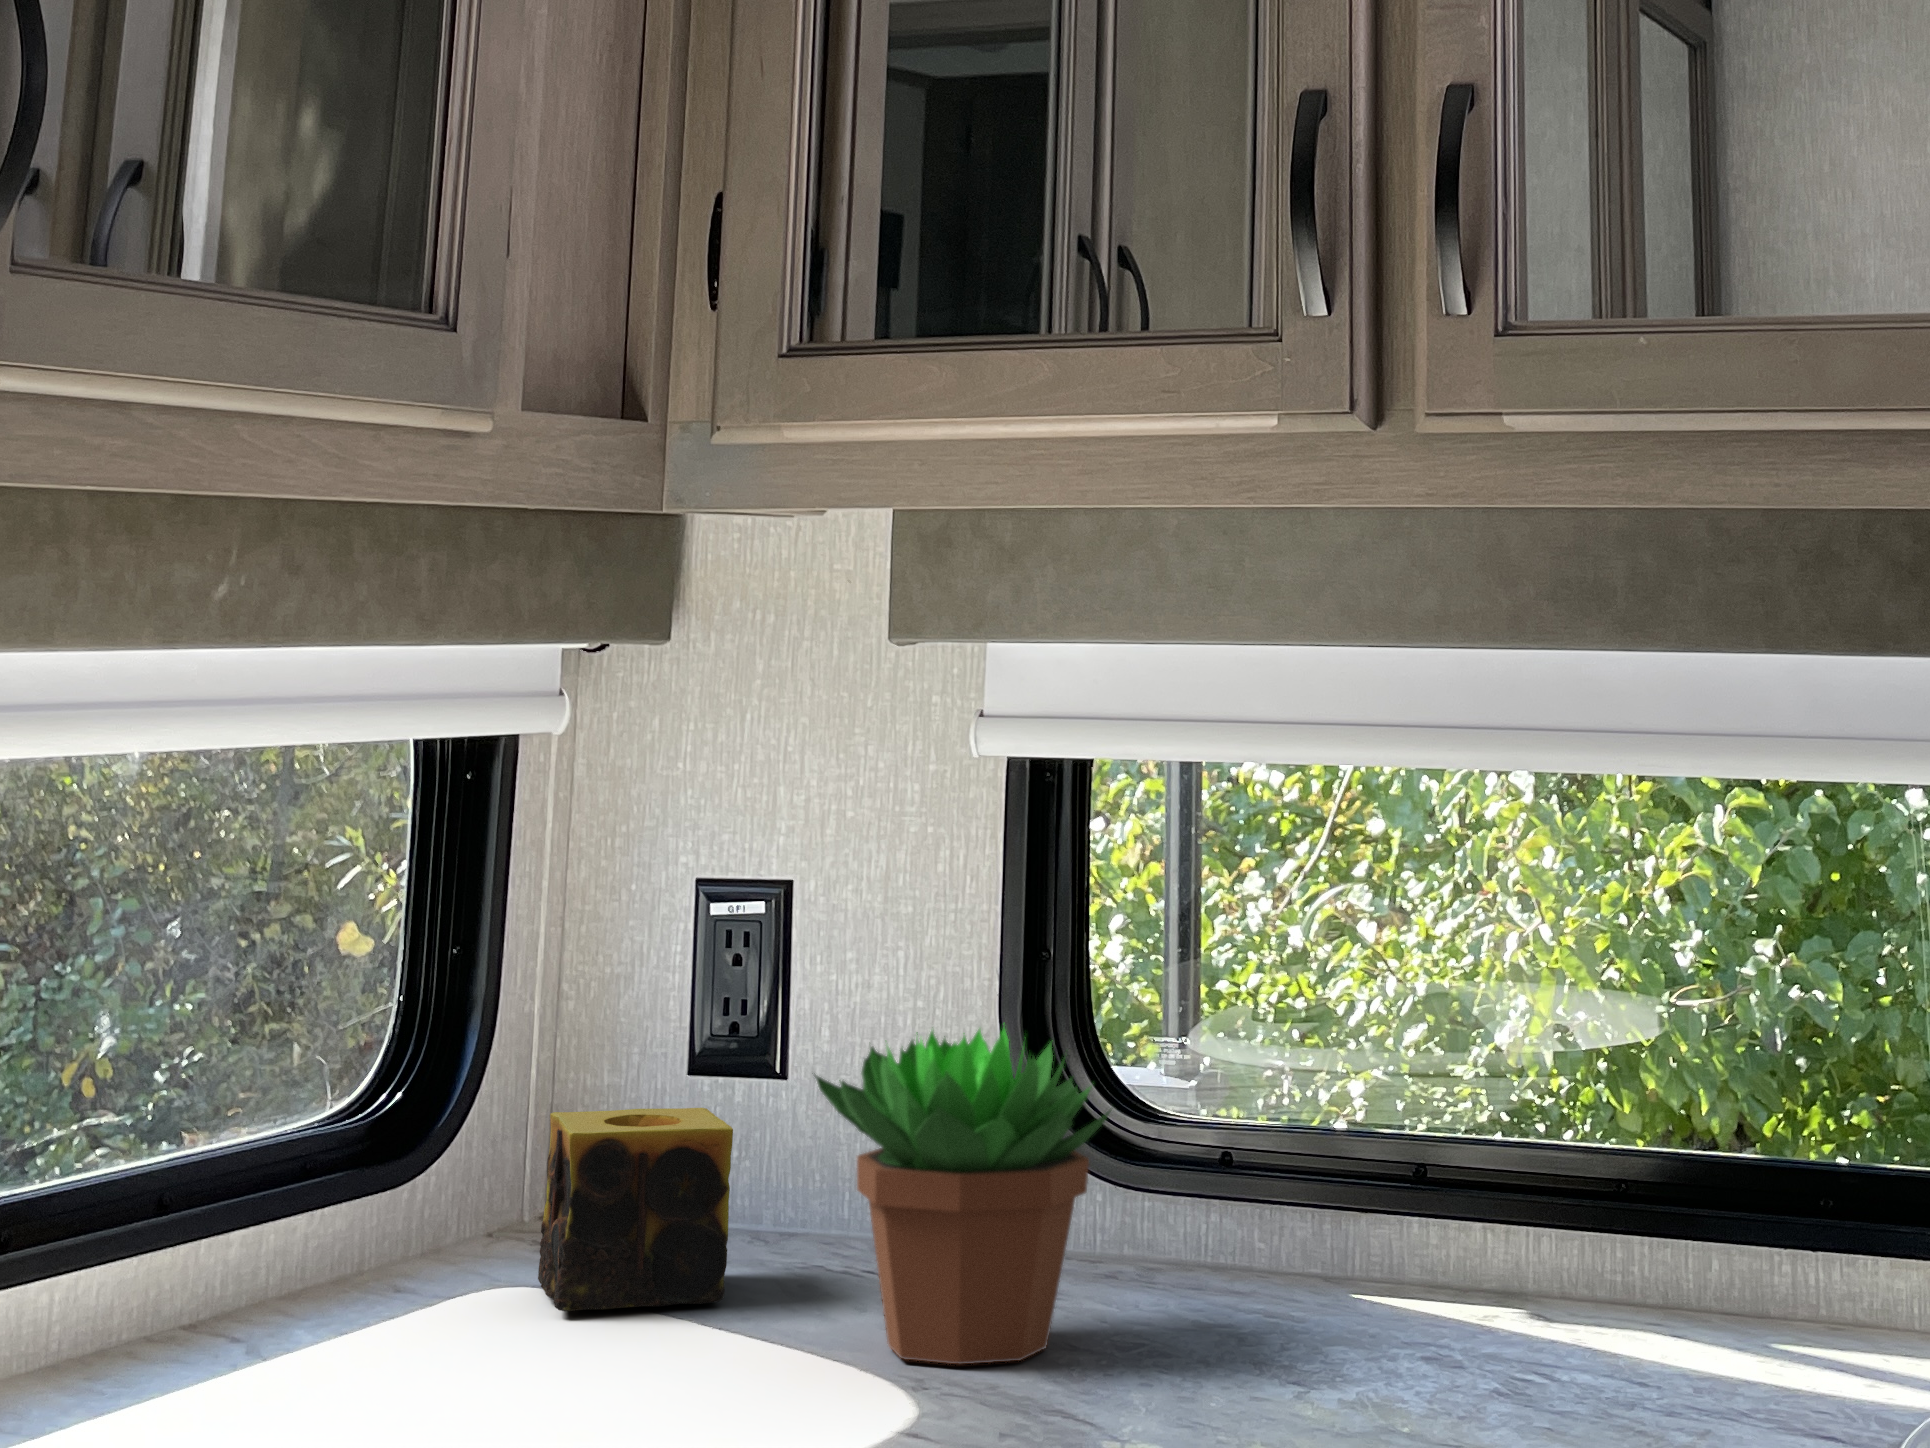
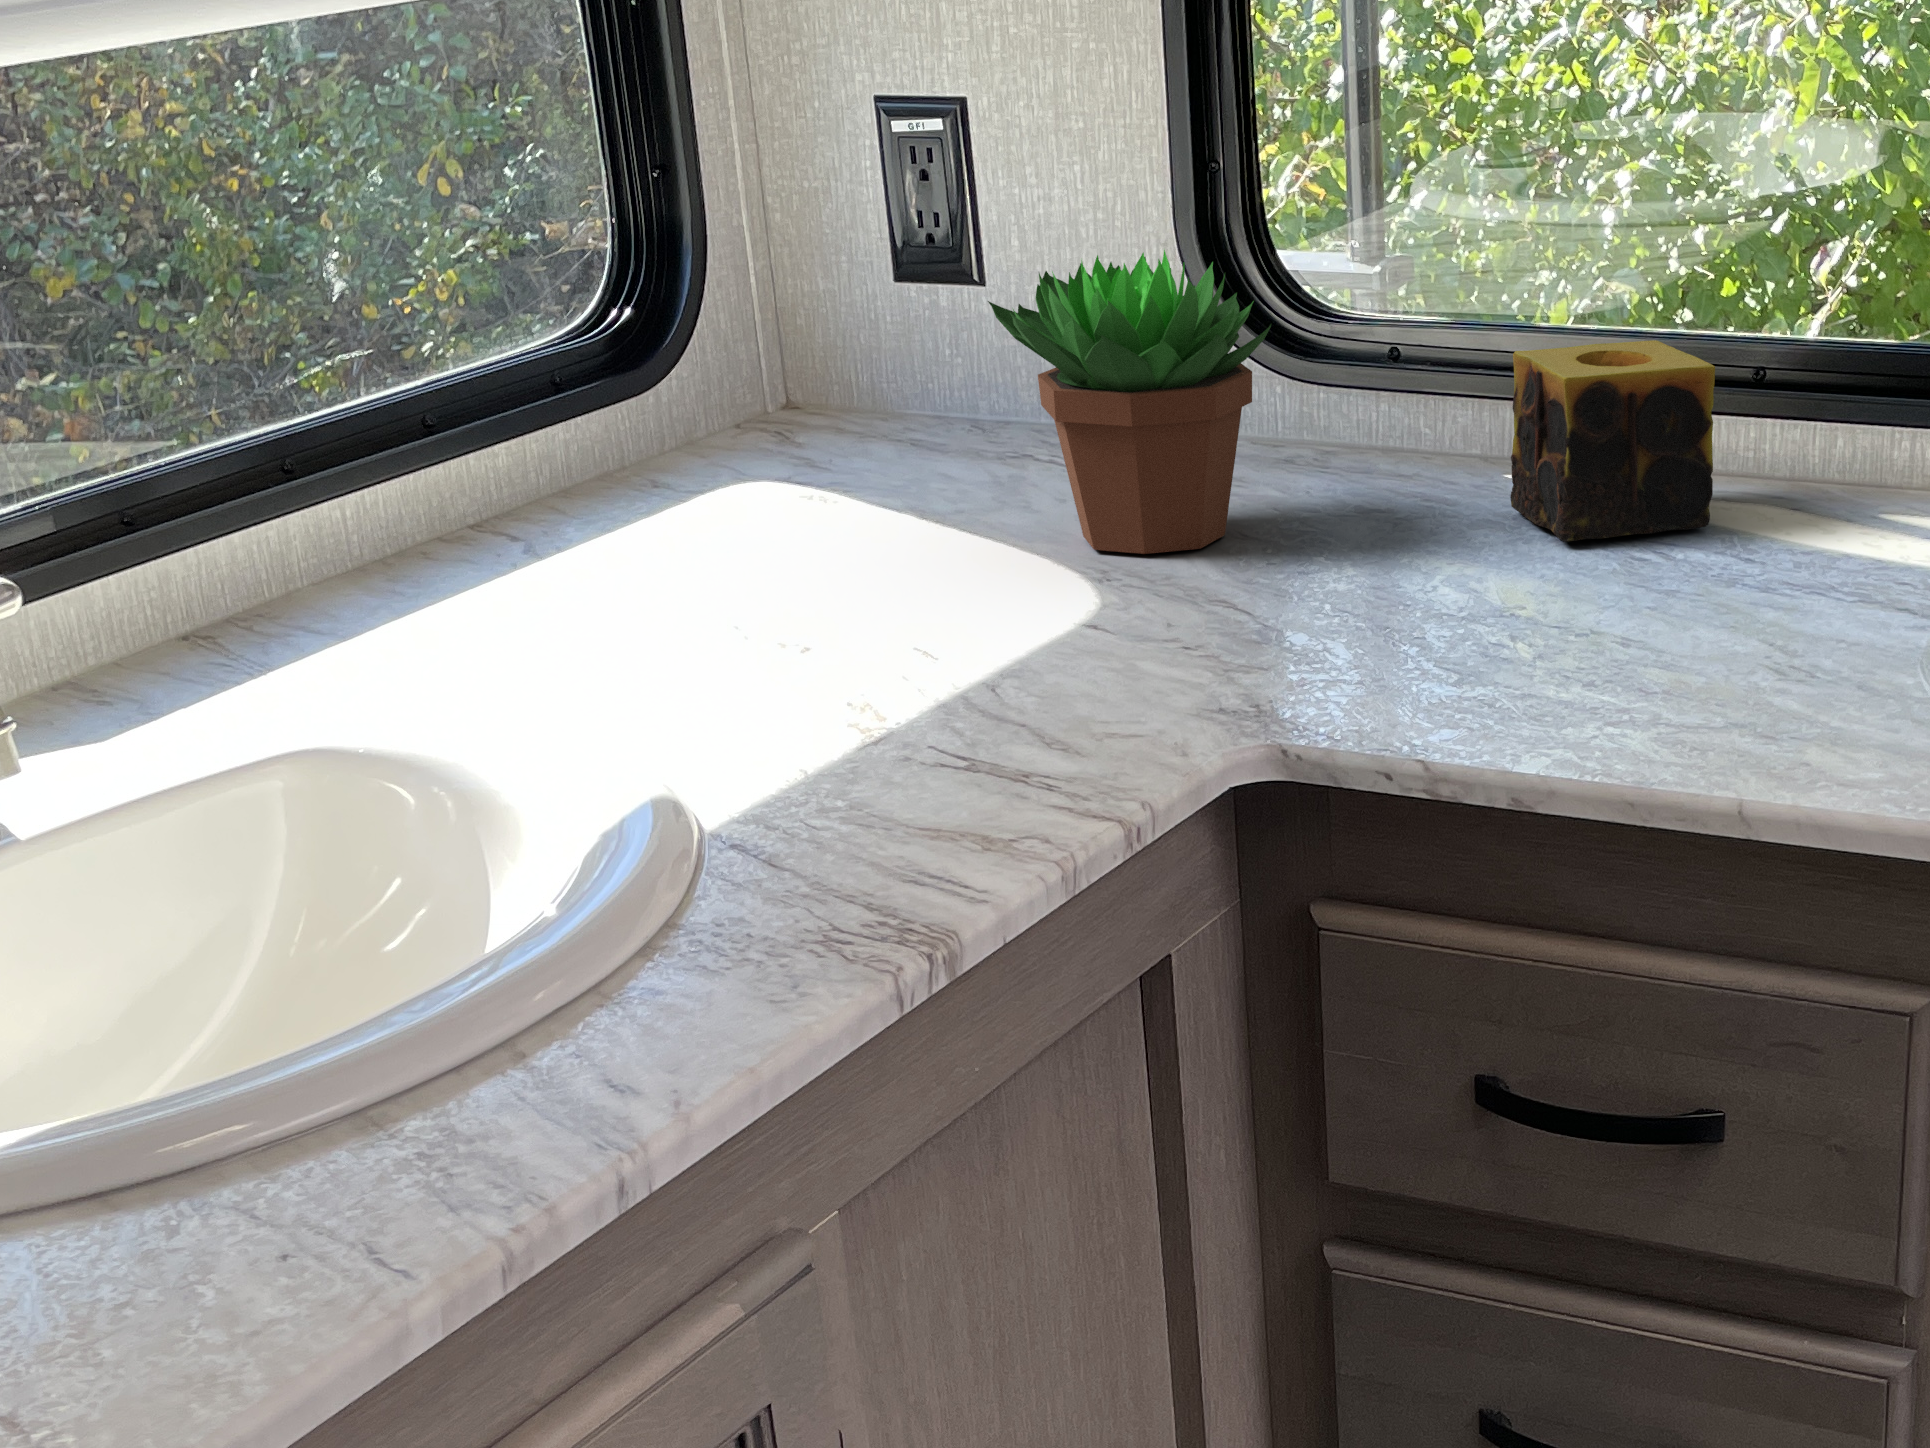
candle: present [538,1108,733,1311] -> present [1510,340,1715,541]

